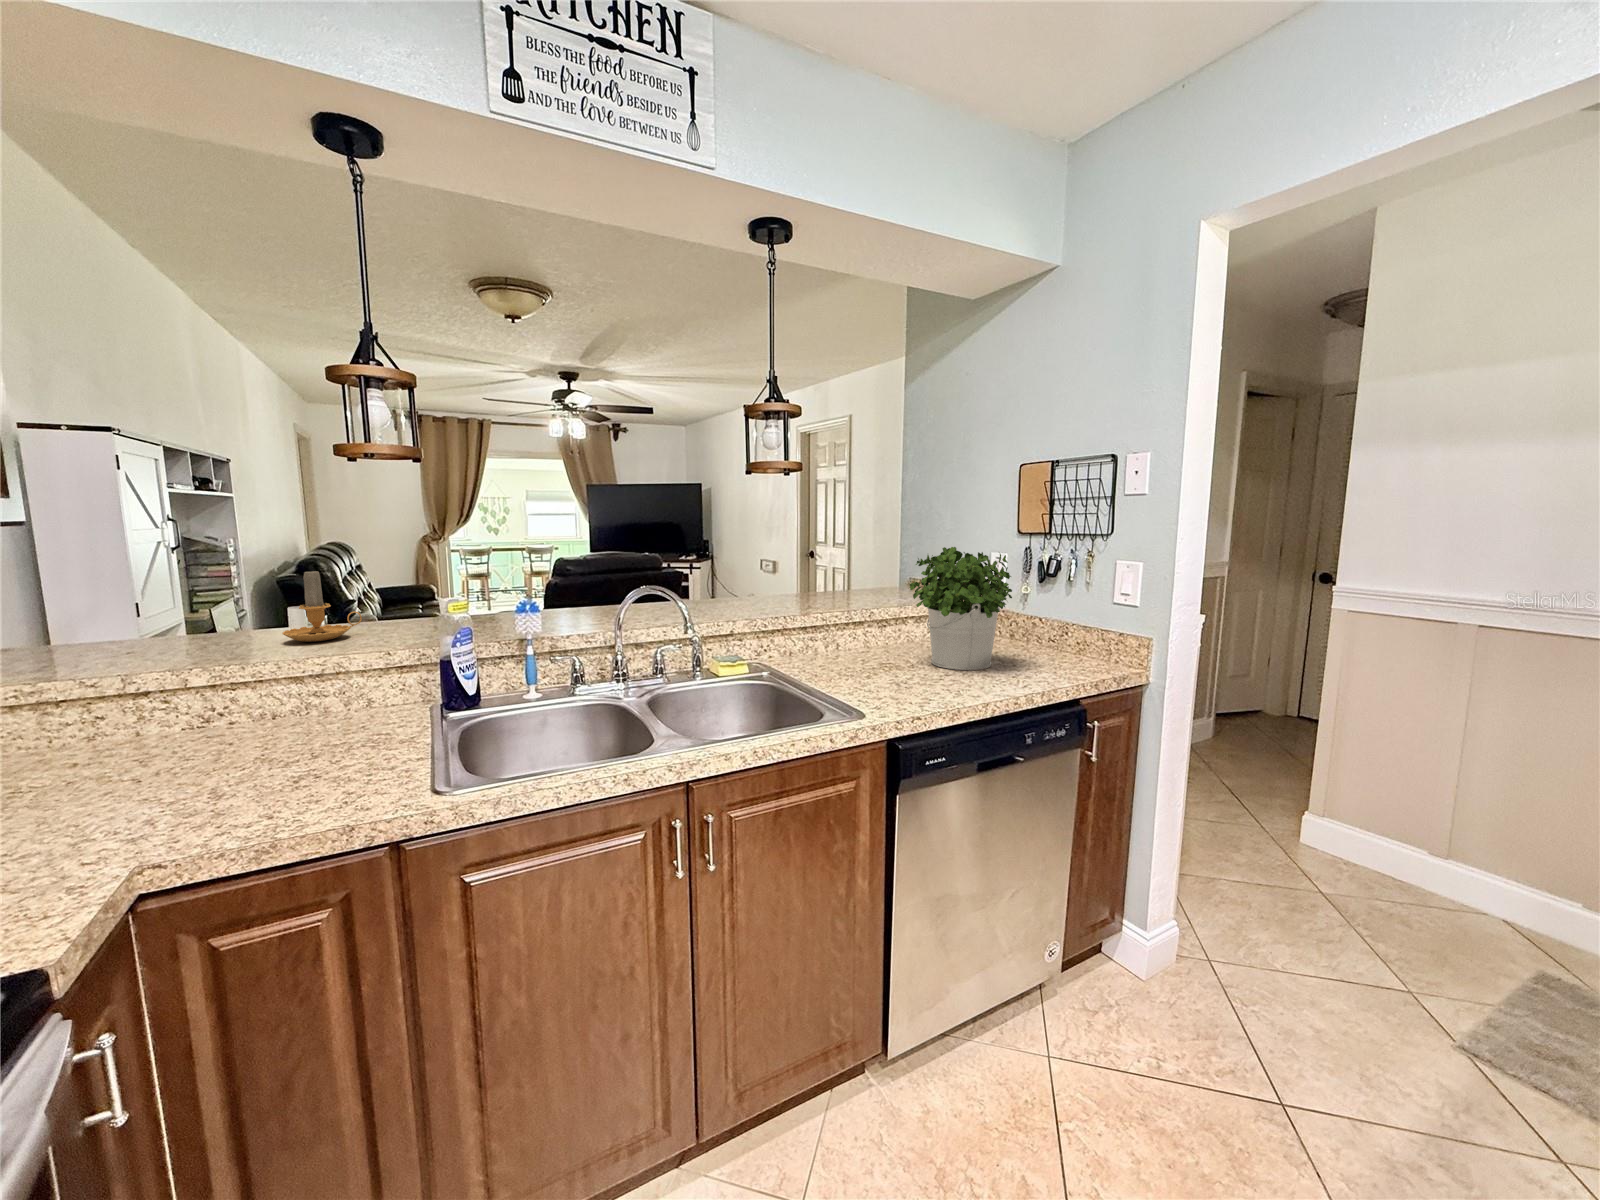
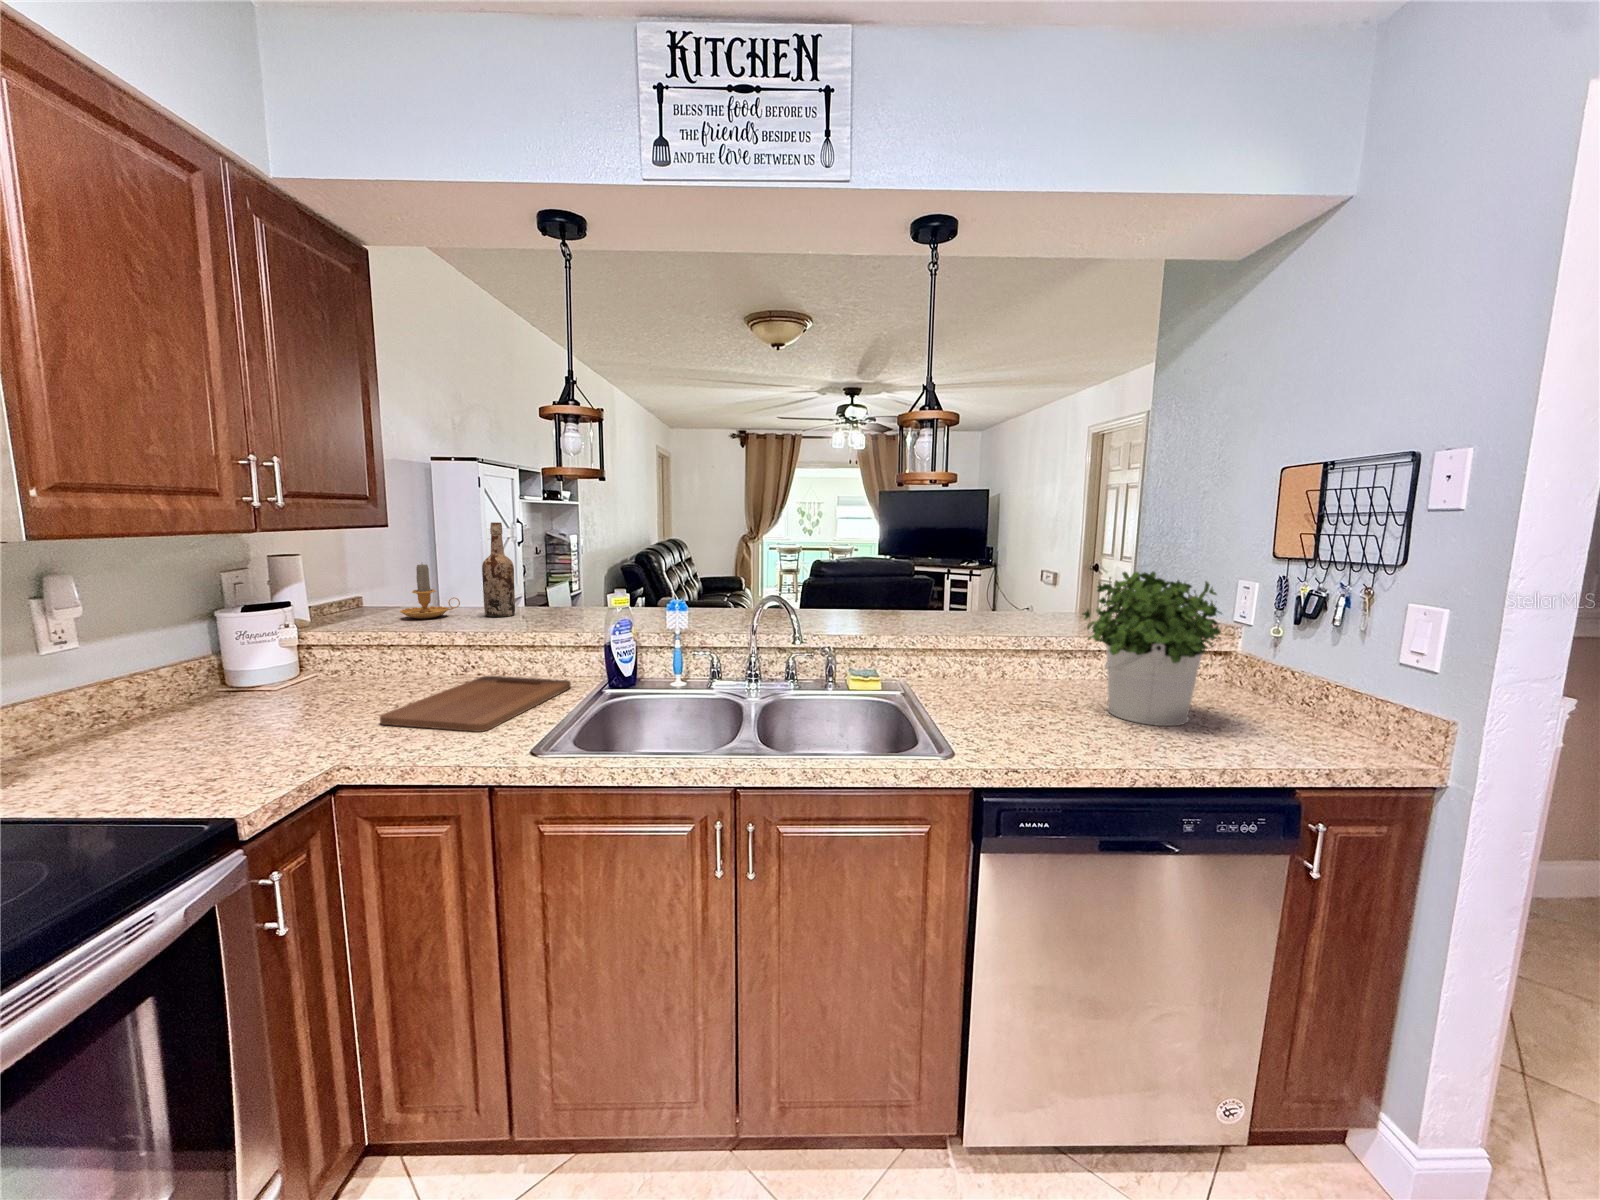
wine bottle: none [189,518,246,646] -> present [482,522,515,617]
candle: present [282,570,362,642] -> present [400,564,460,619]
cutting board: none [137,710,392,804] -> present [380,676,571,732]

